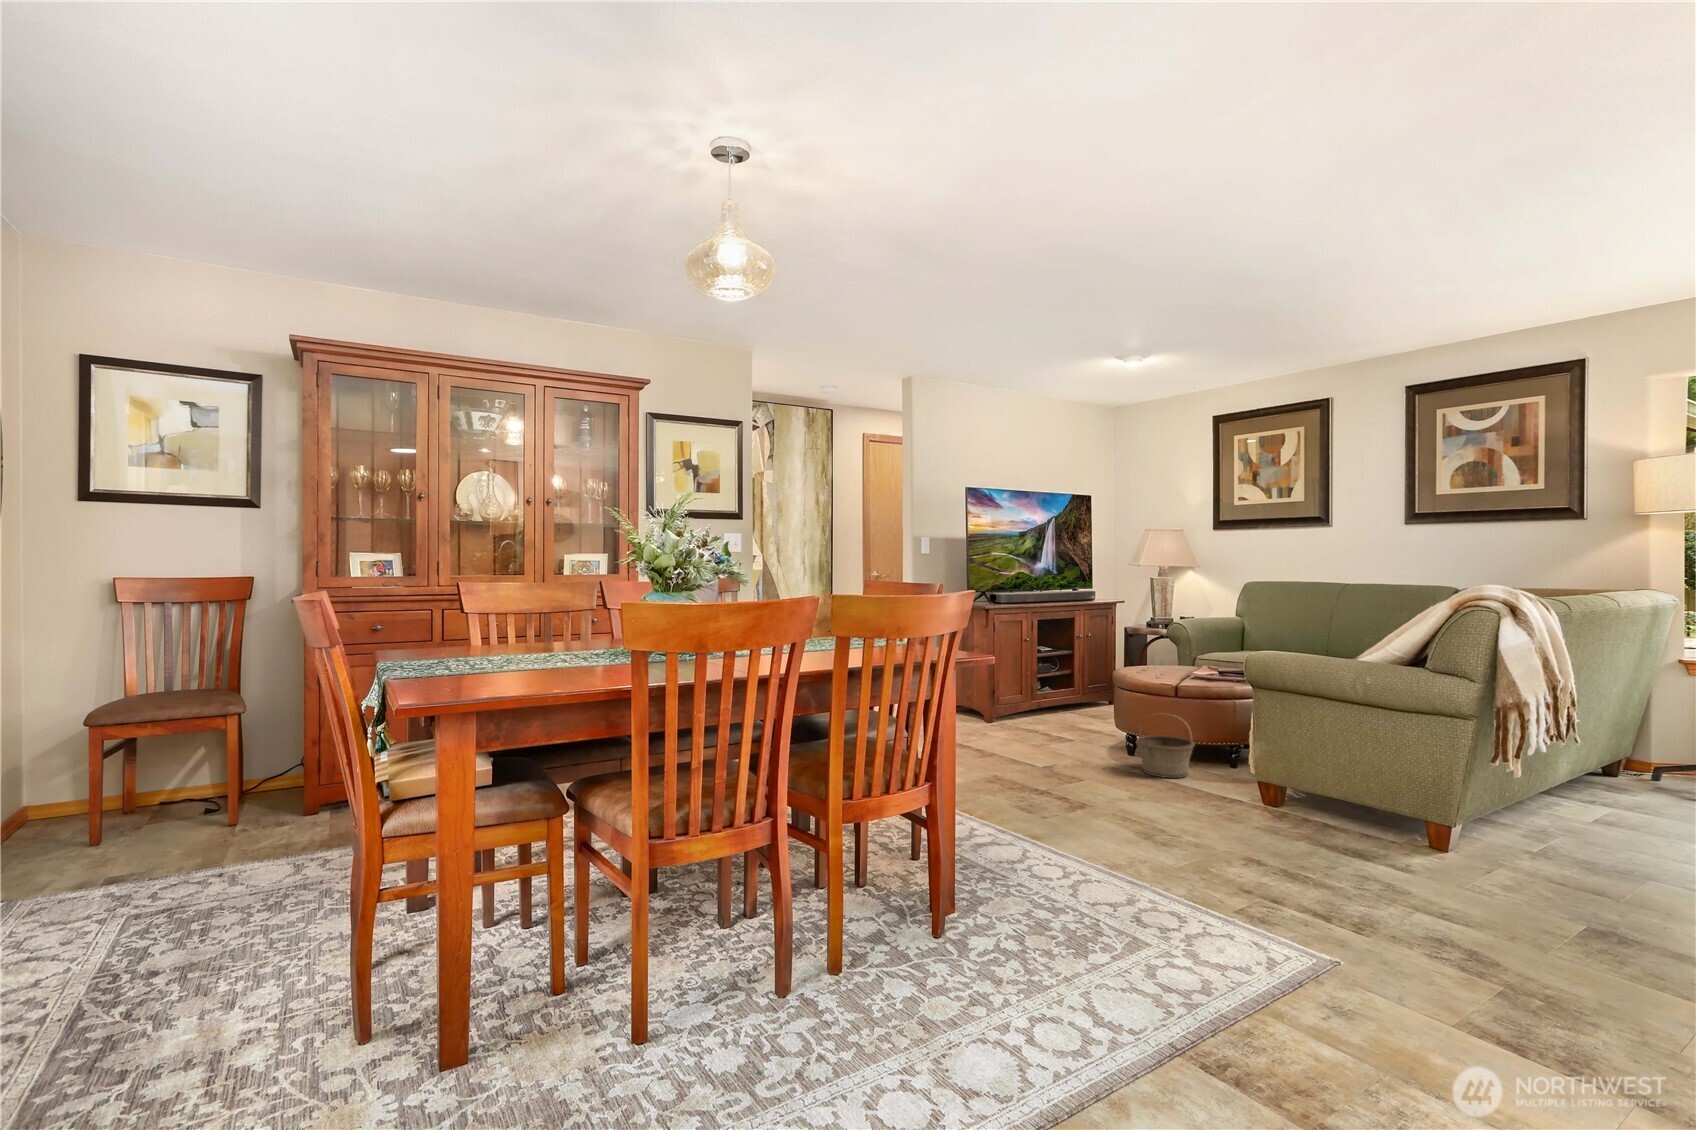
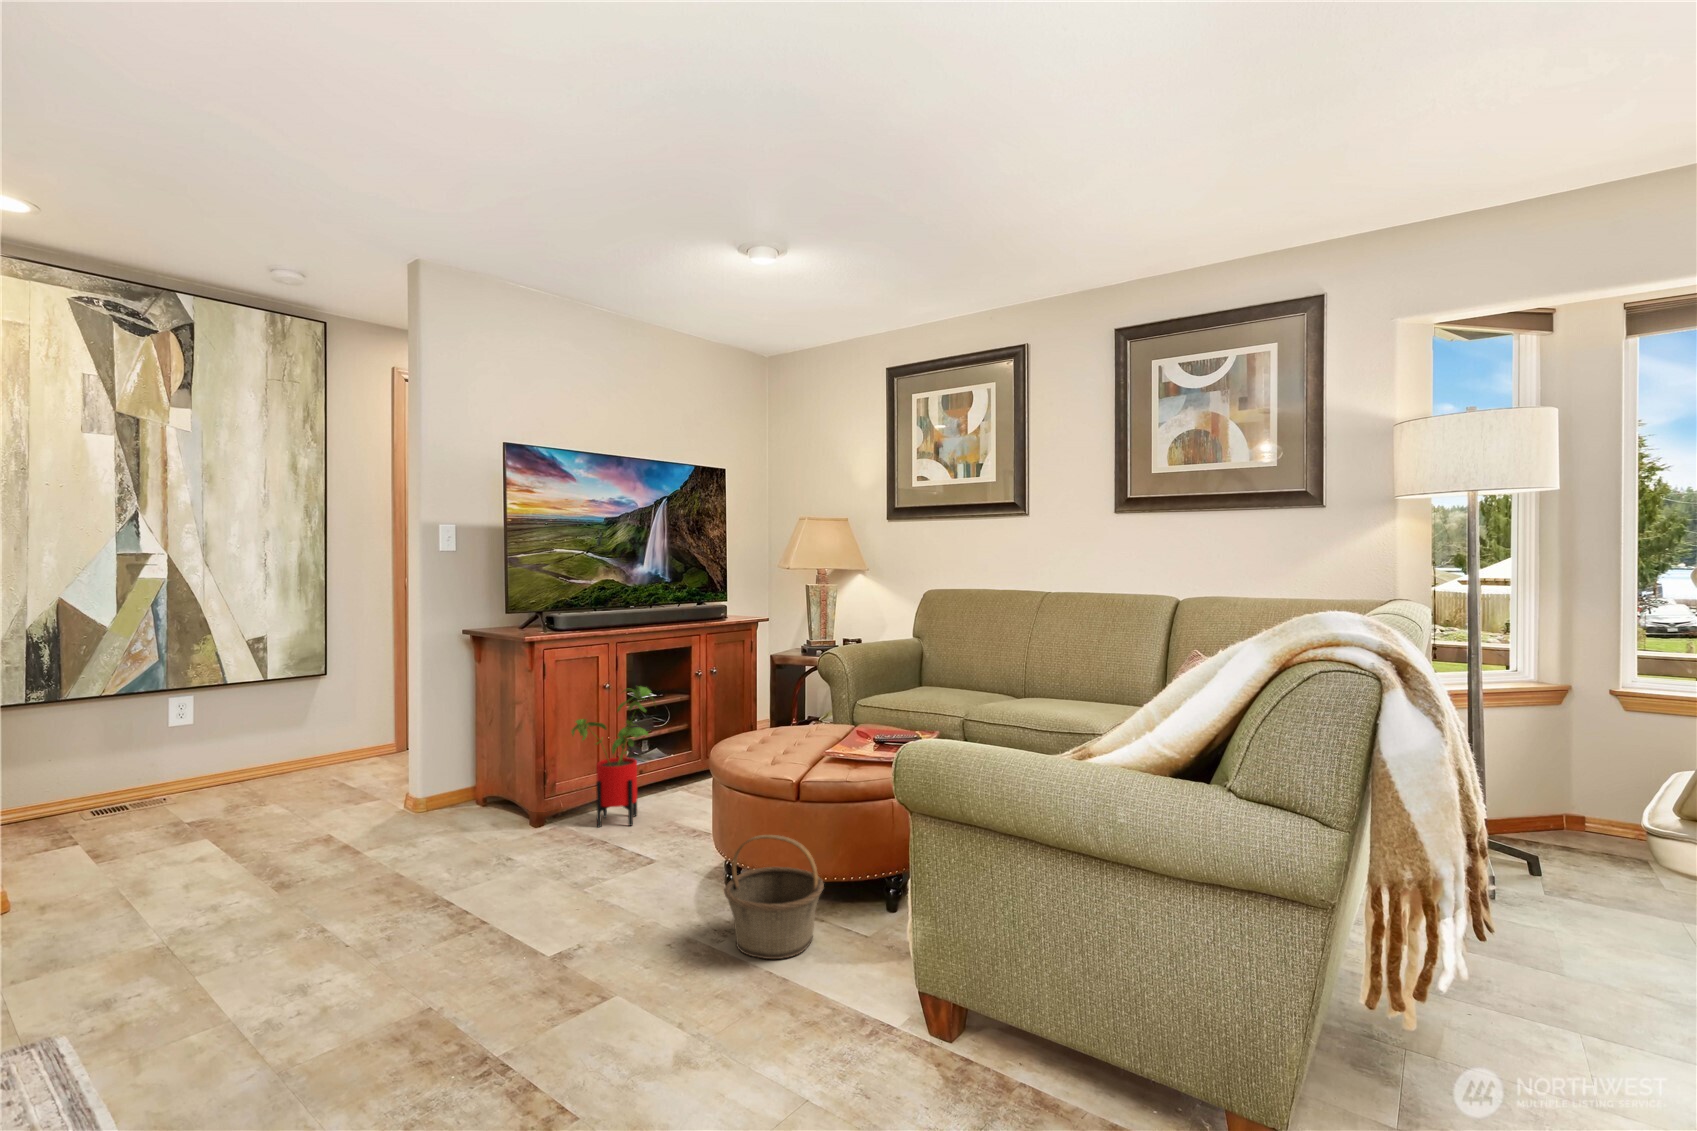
house plant: none [1009,639,1061,726] -> present [571,686,655,827]

